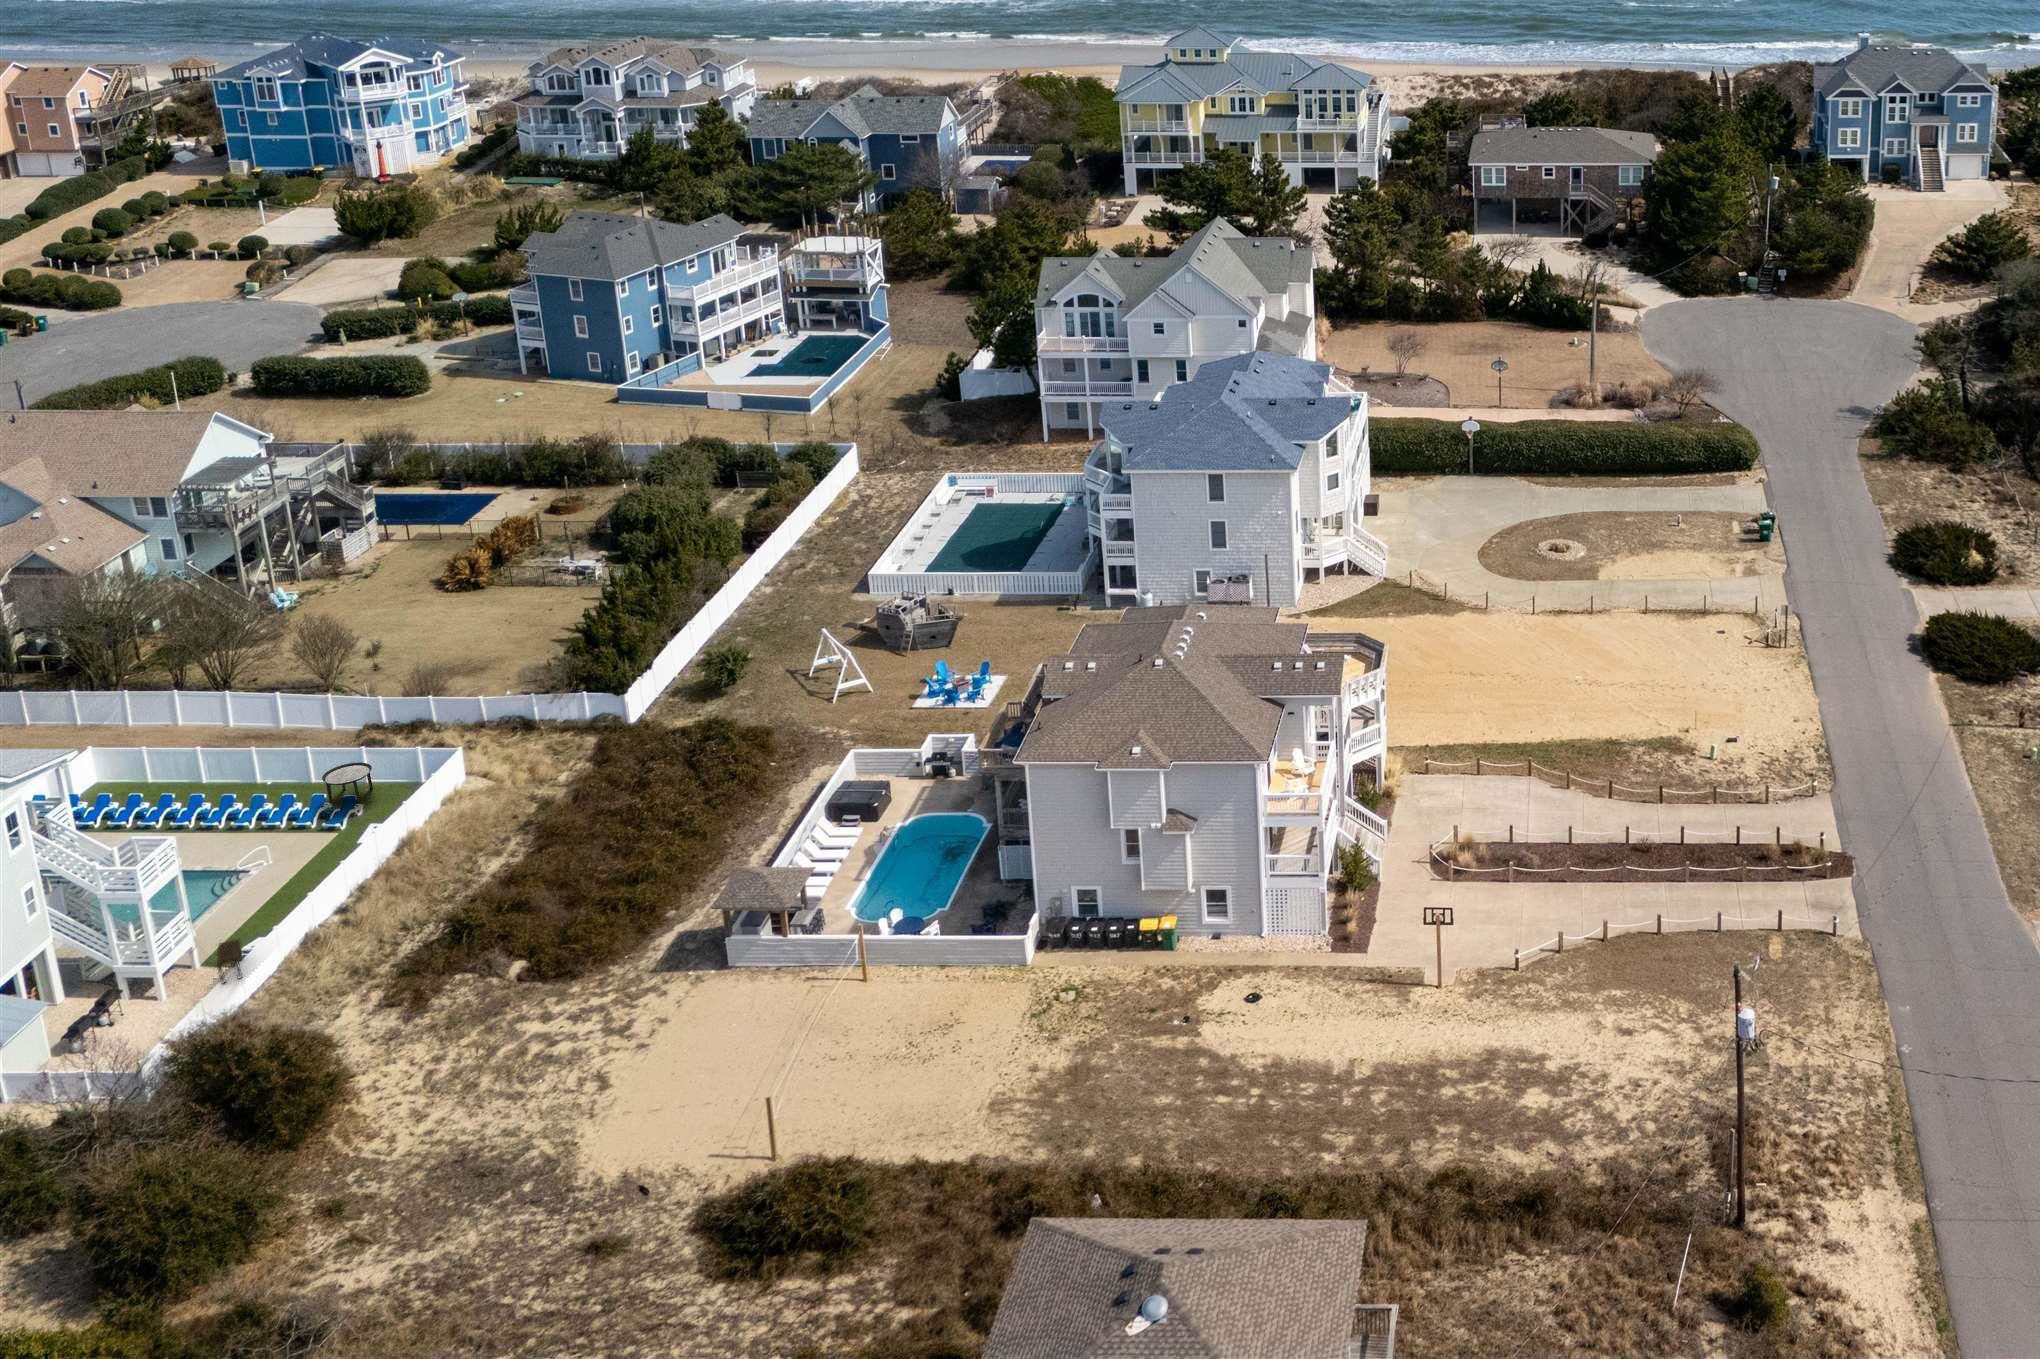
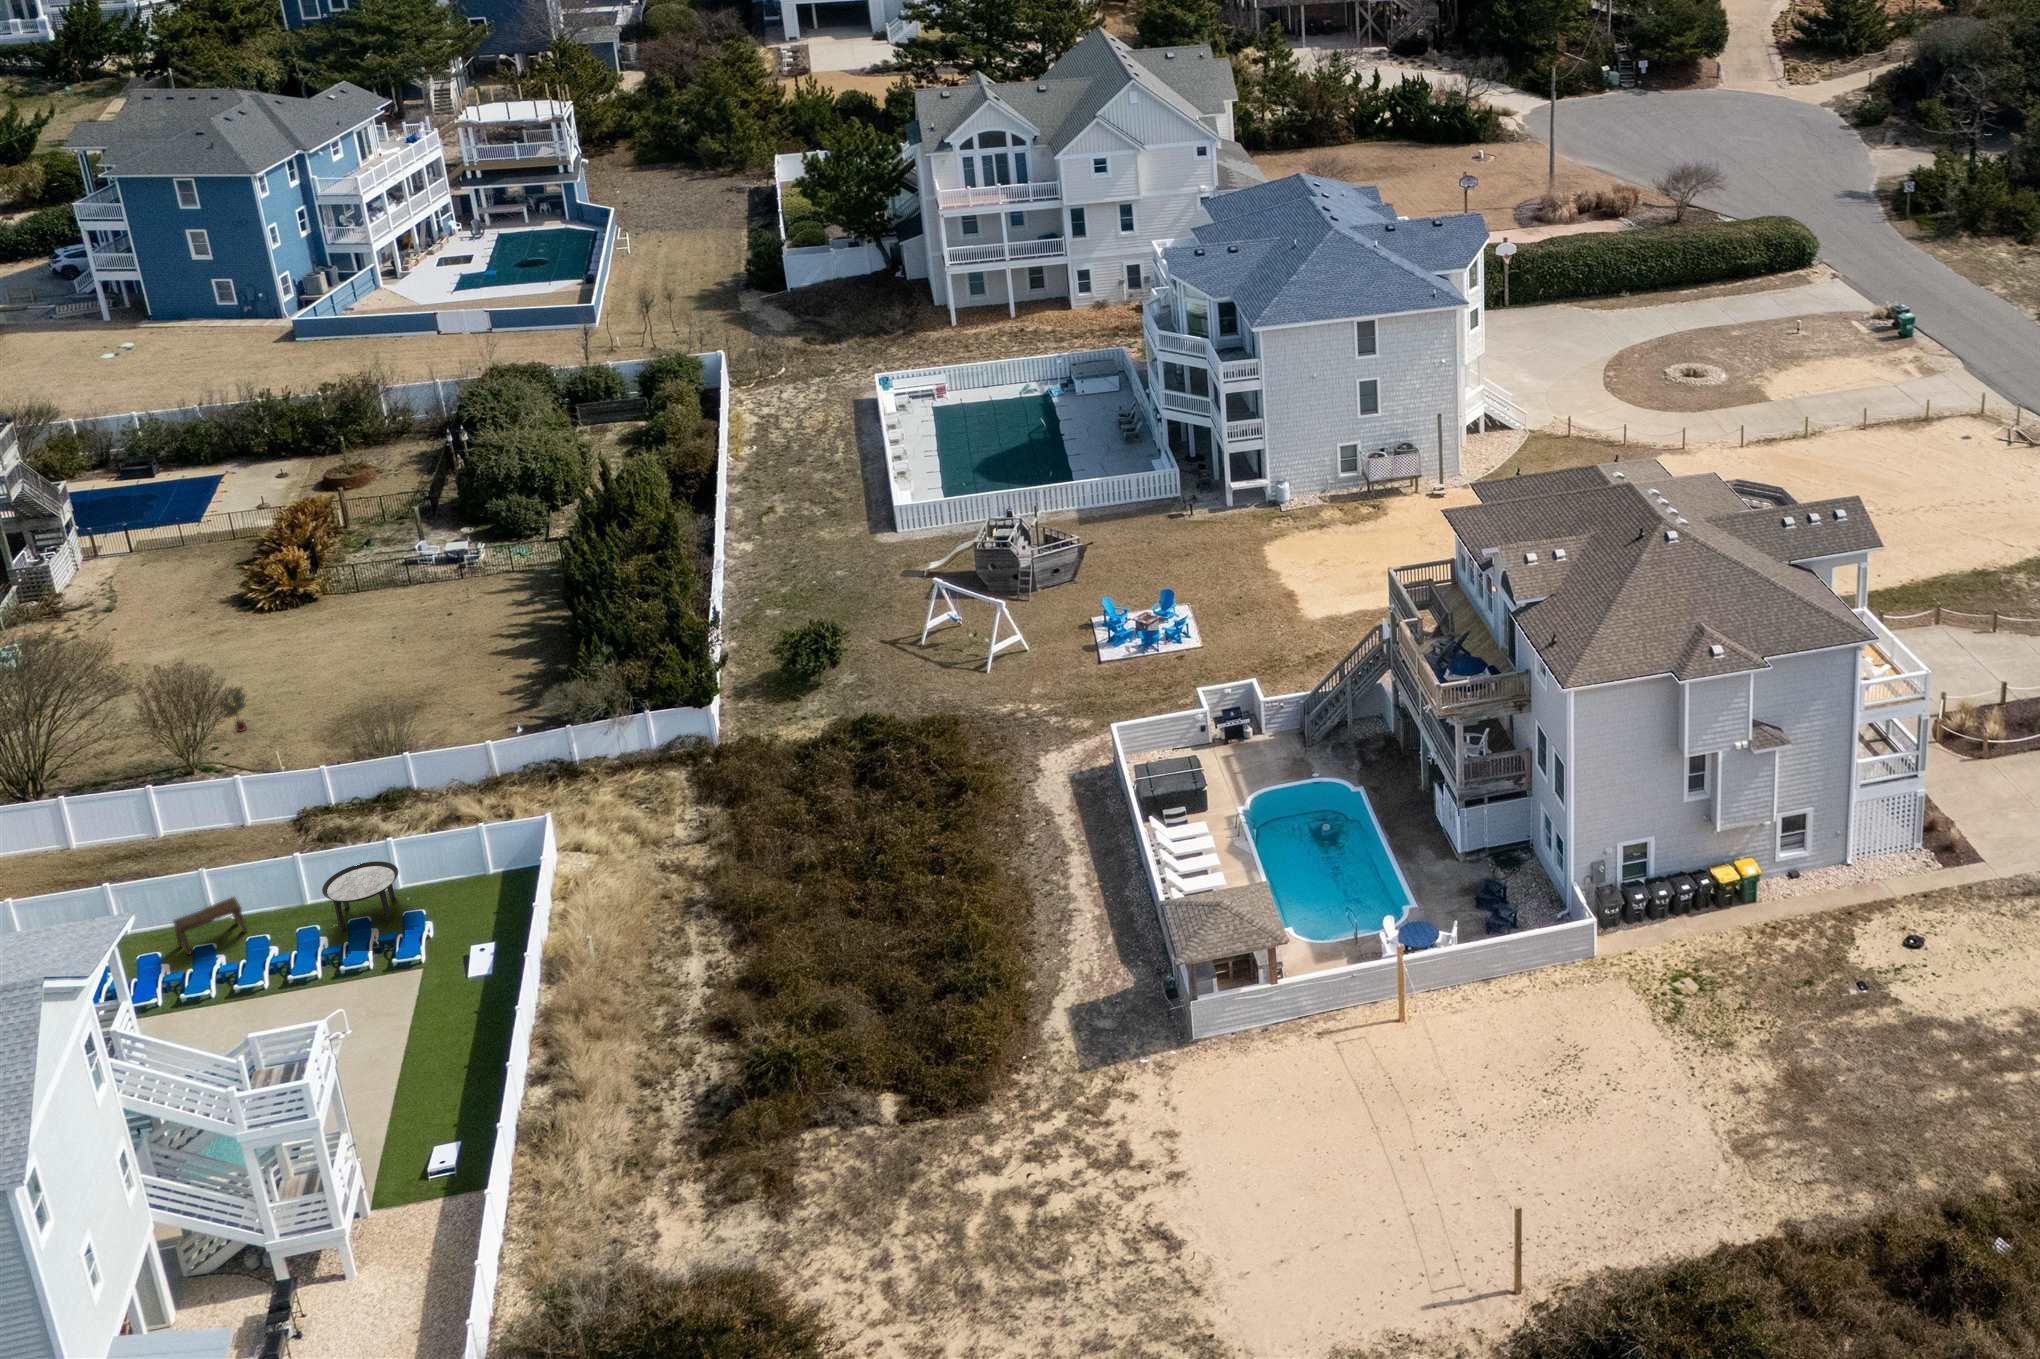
bench: present [216,938,242,983] -> present [173,897,246,955]

